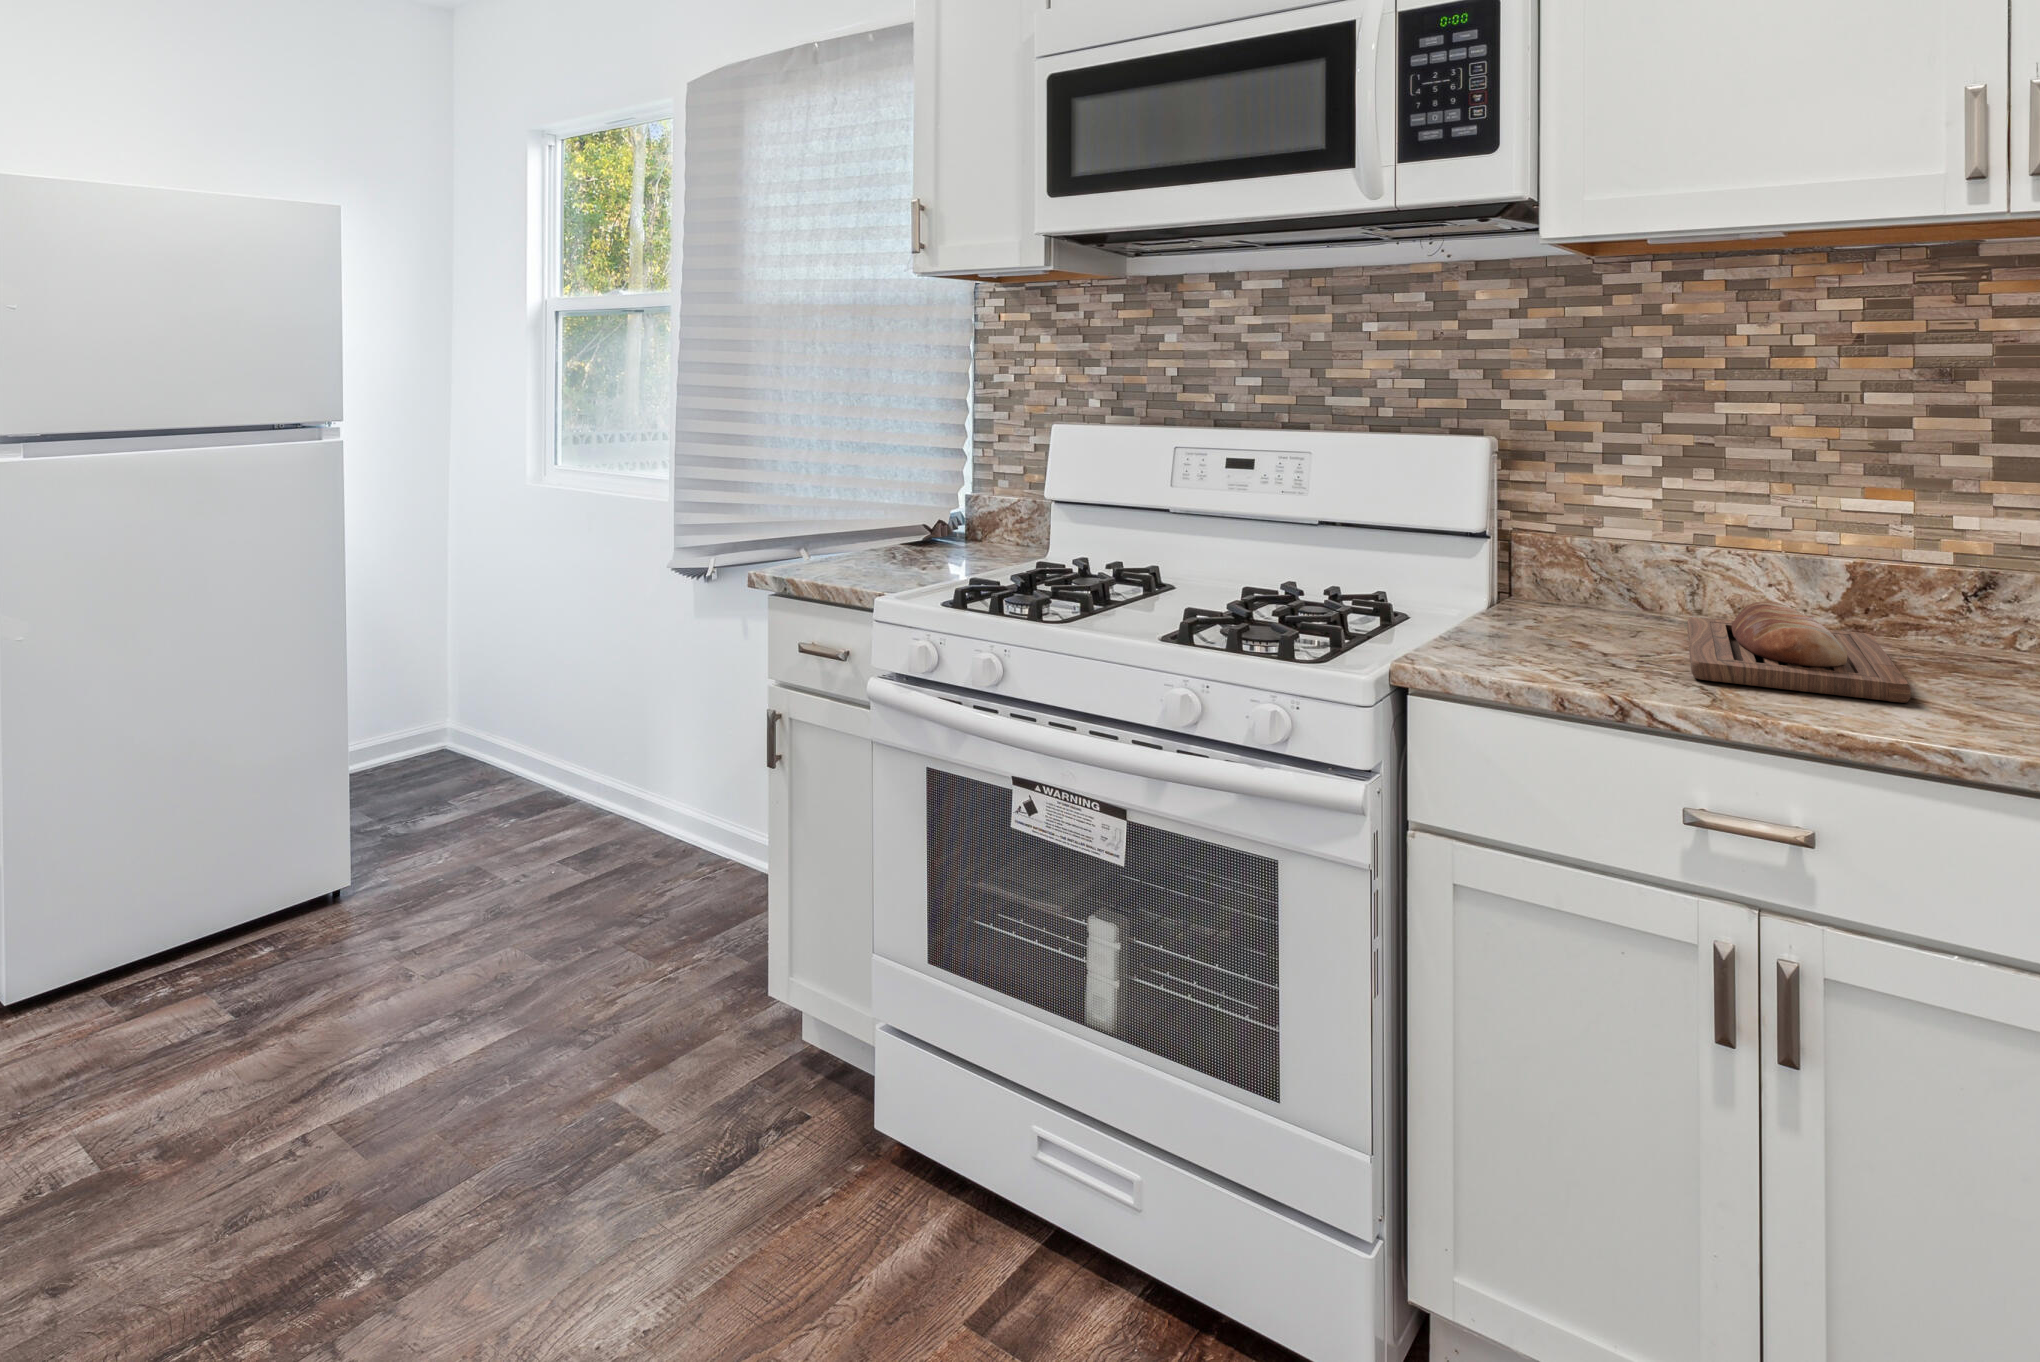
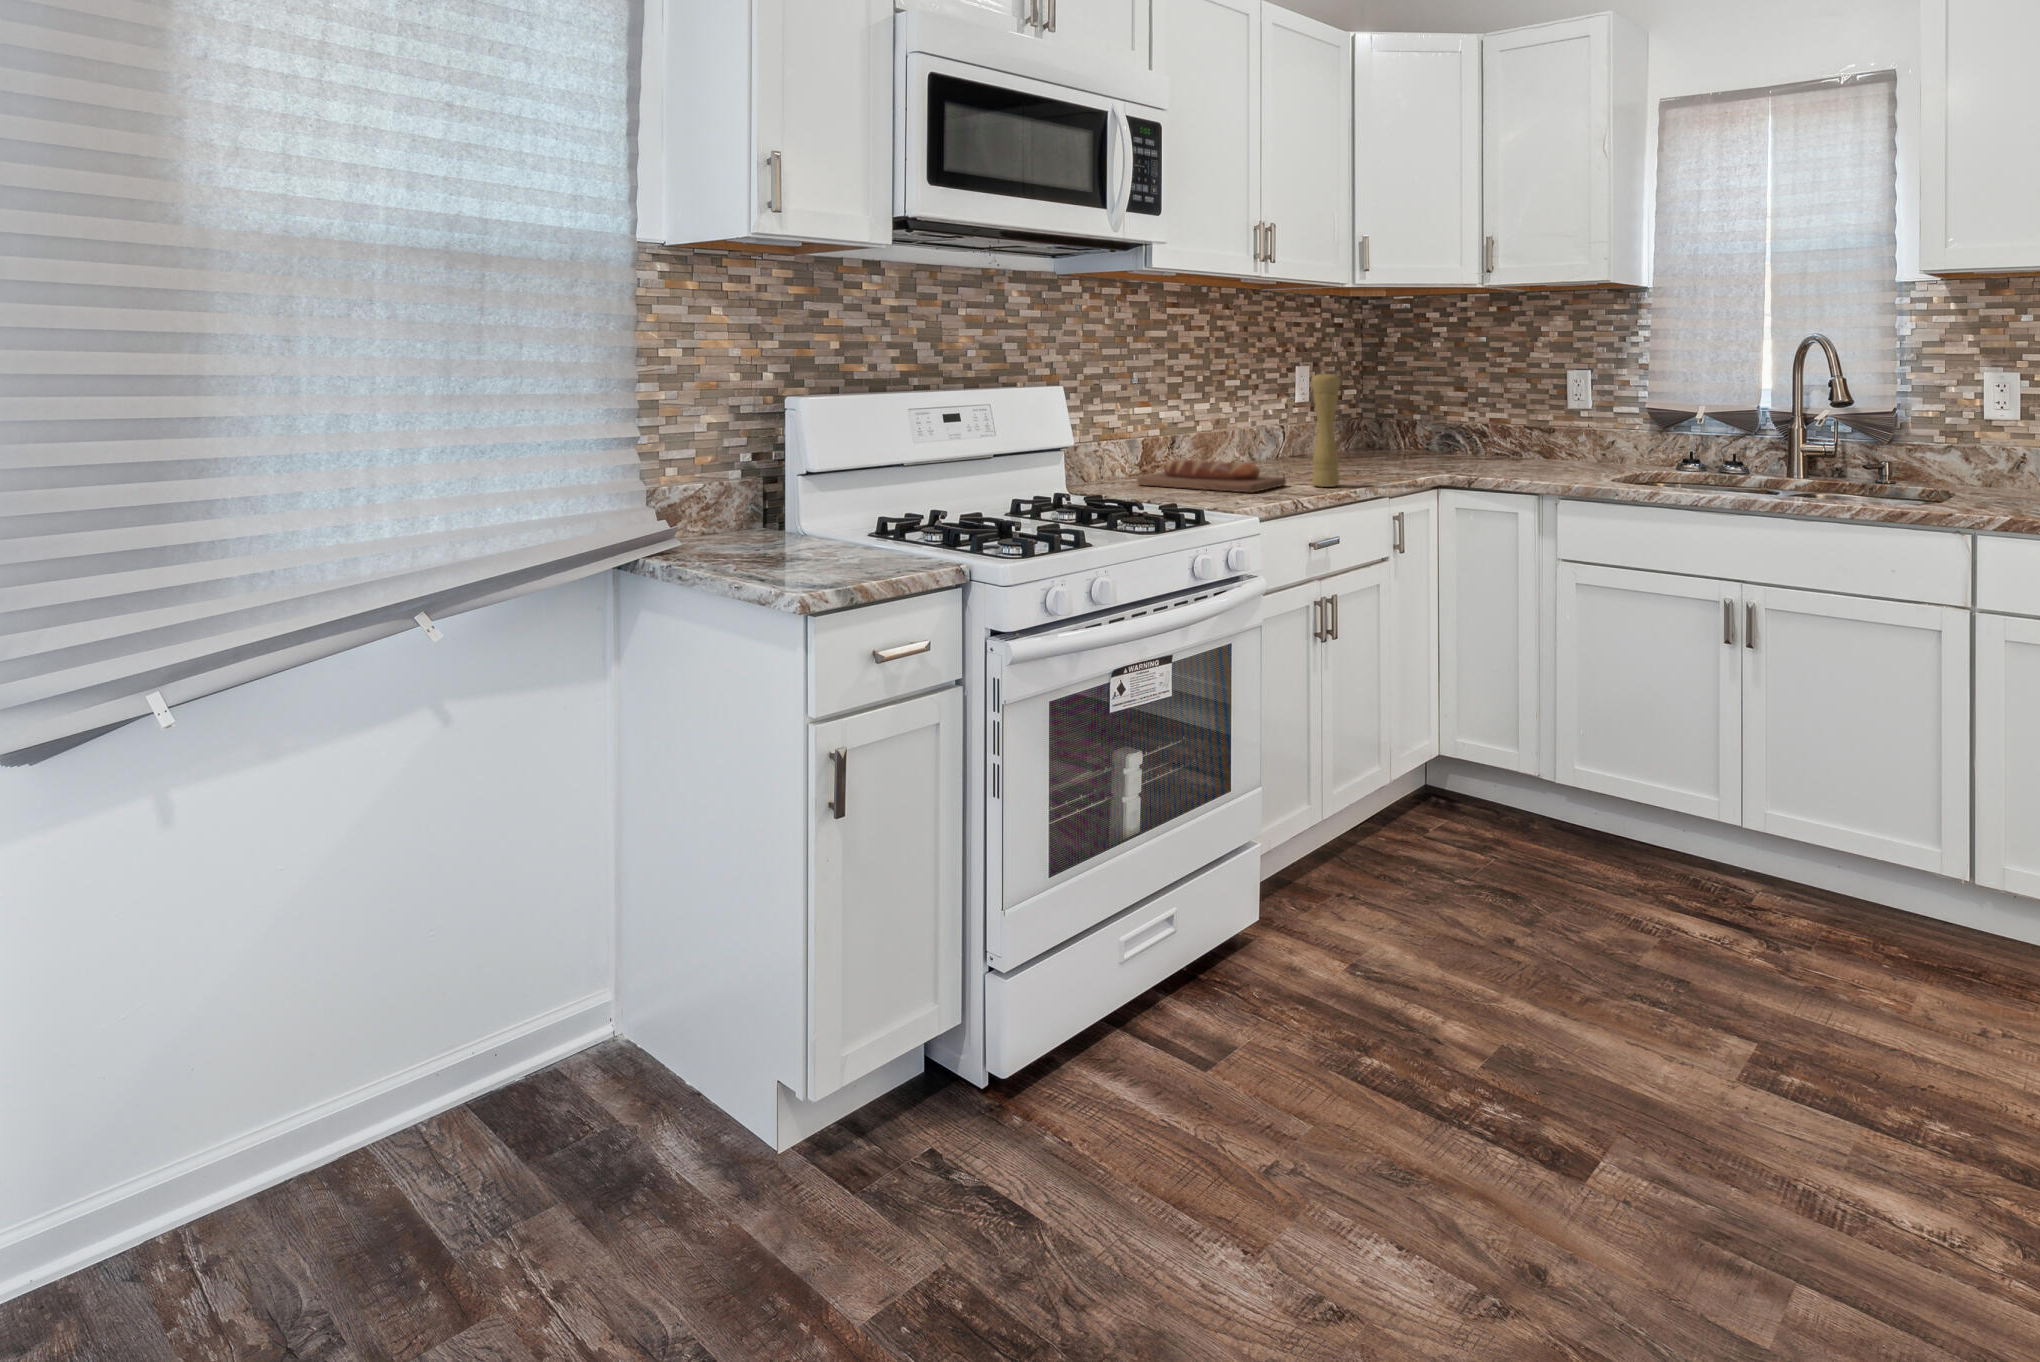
pepper mill: none [1925,444,2022,736] -> present [1311,372,1341,487]

